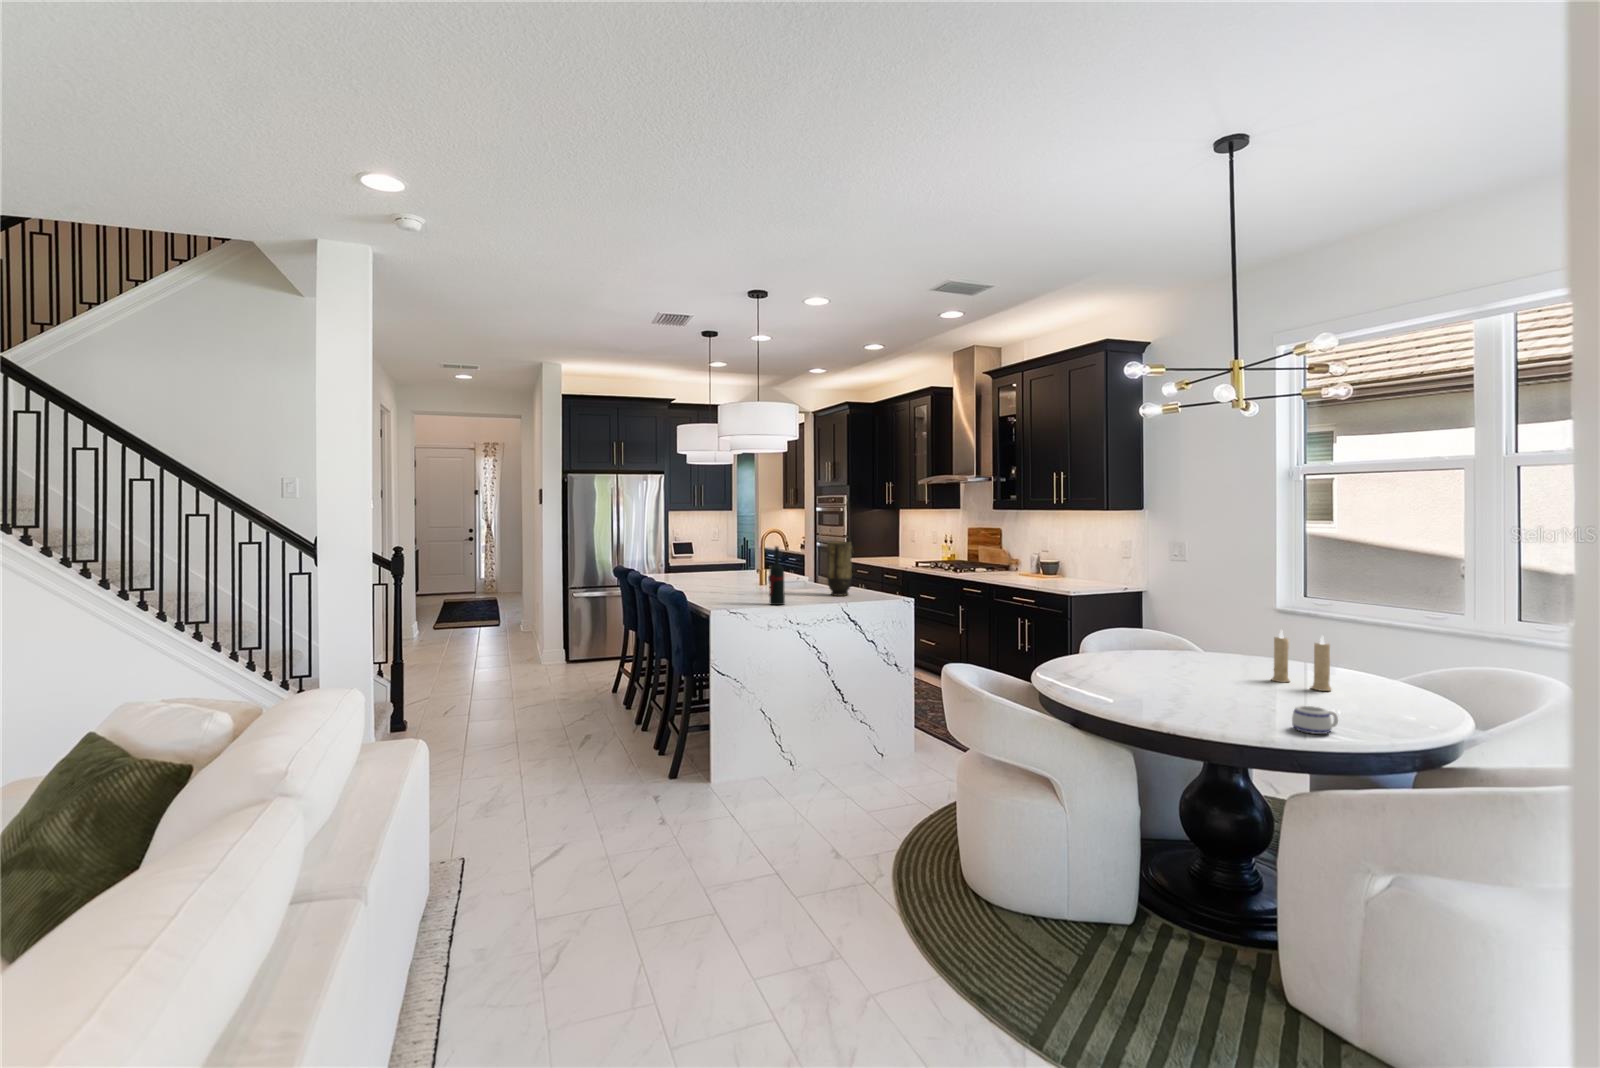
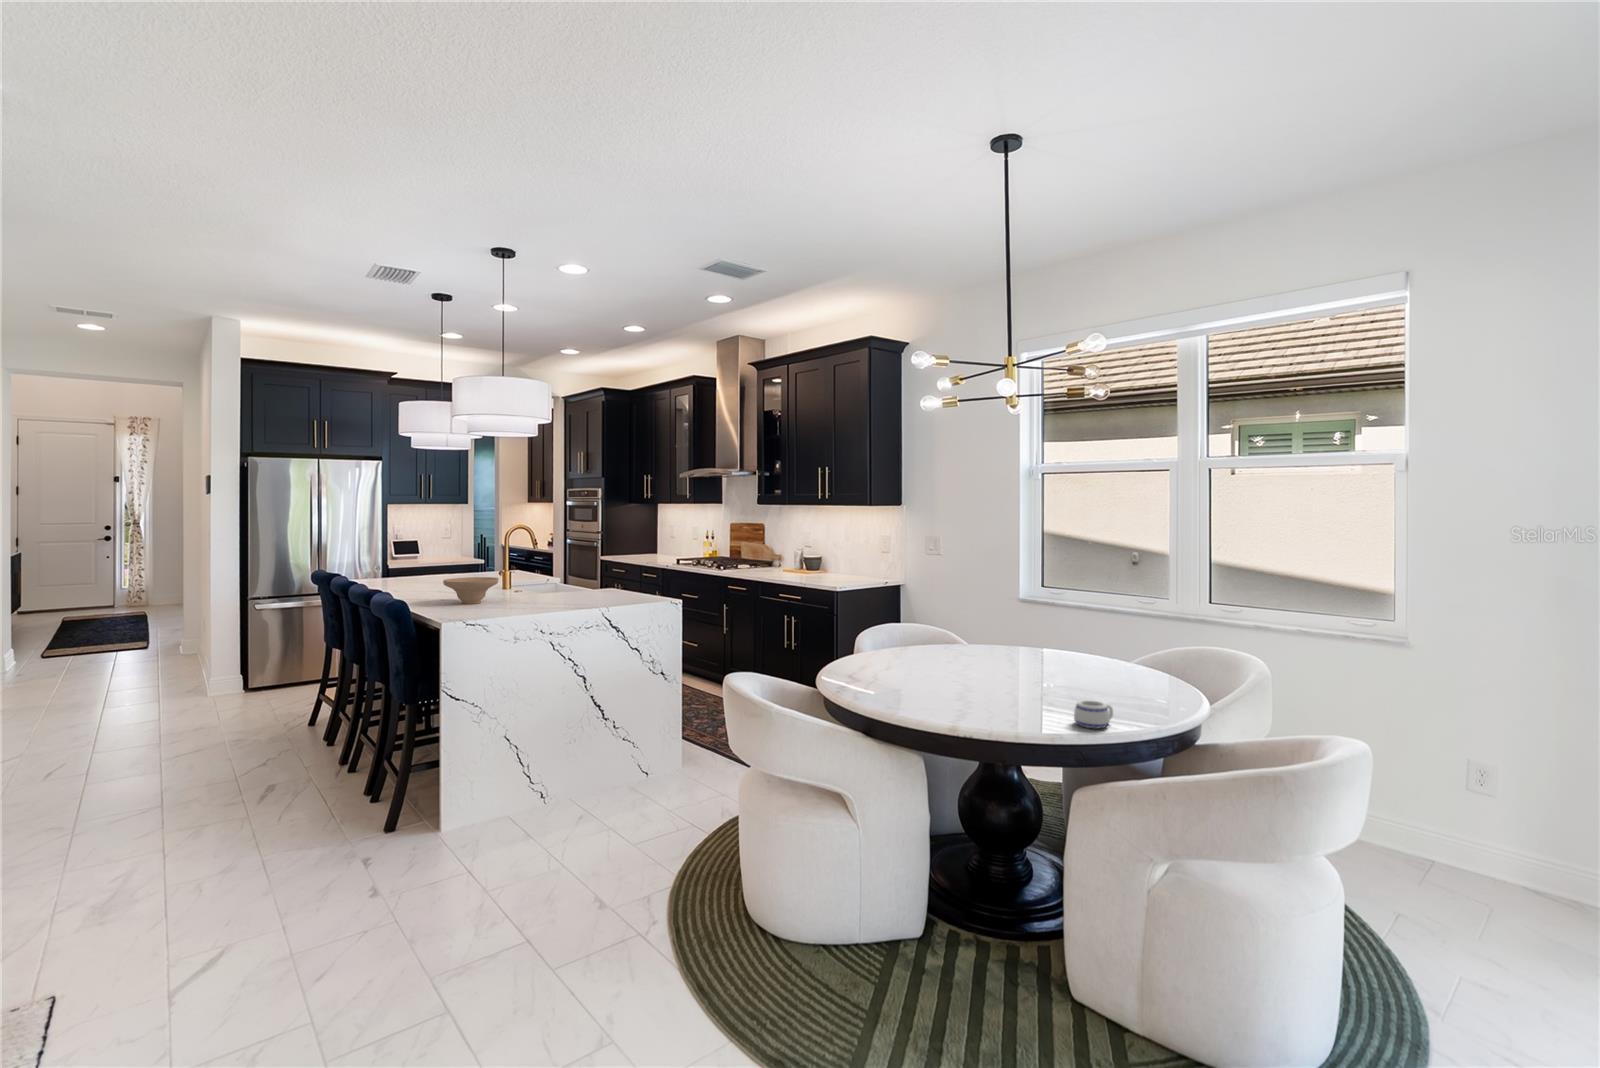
vase: present [827,542,853,596] -> none [584,540,614,600]
wine bottle: present [768,546,785,605] -> none [514,545,534,614]
bowl: none [713,573,757,596] -> present [443,577,498,604]
candle: present [1272,631,1331,691] -> none [1037,621,1092,681]

